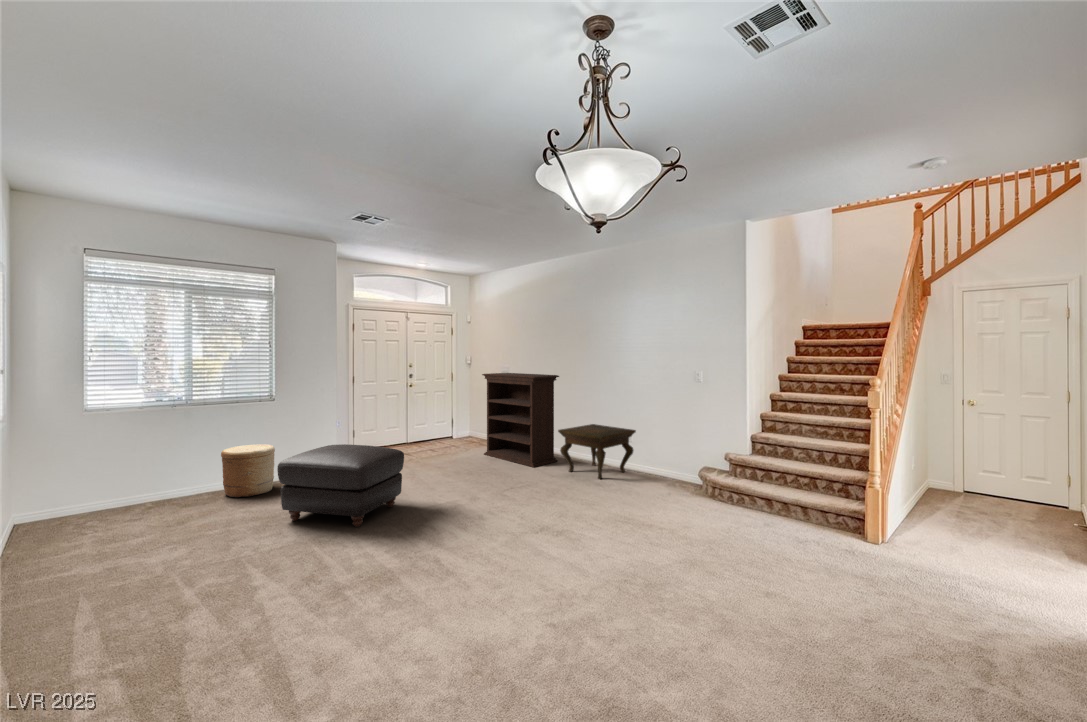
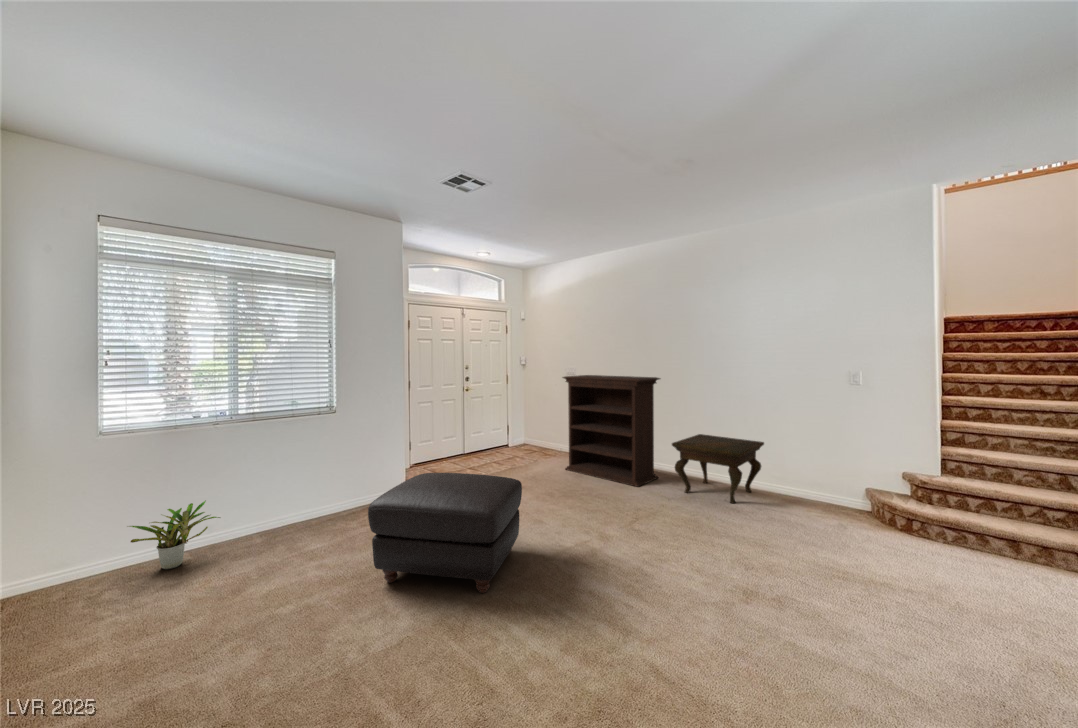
woven basket: present [221,444,275,497] -> none [276,469,342,542]
potted plant: none [106,462,177,512] -> present [129,500,220,569]

